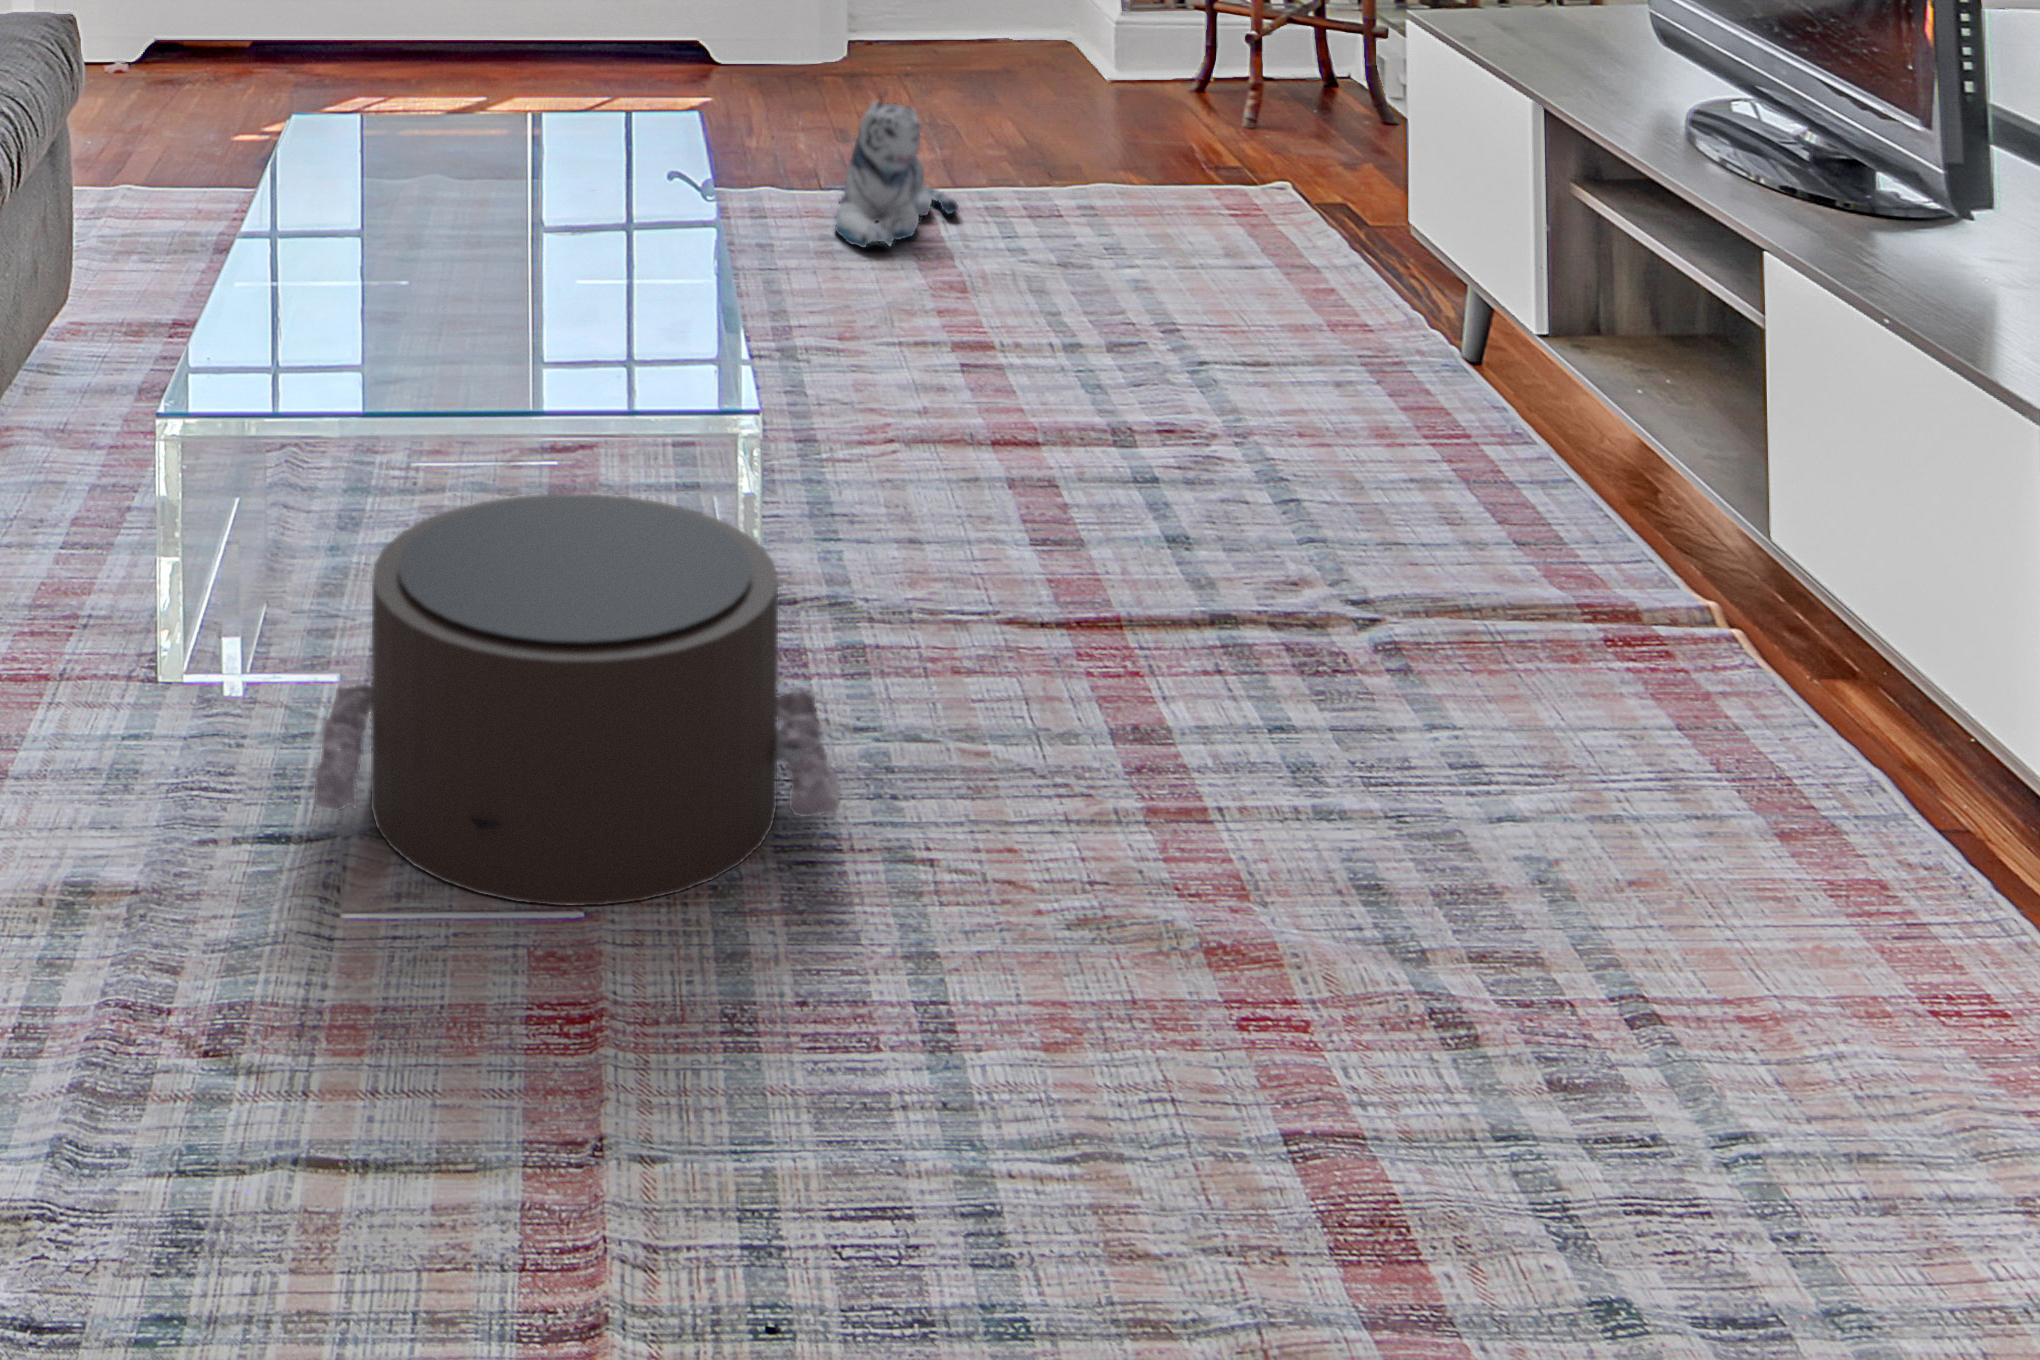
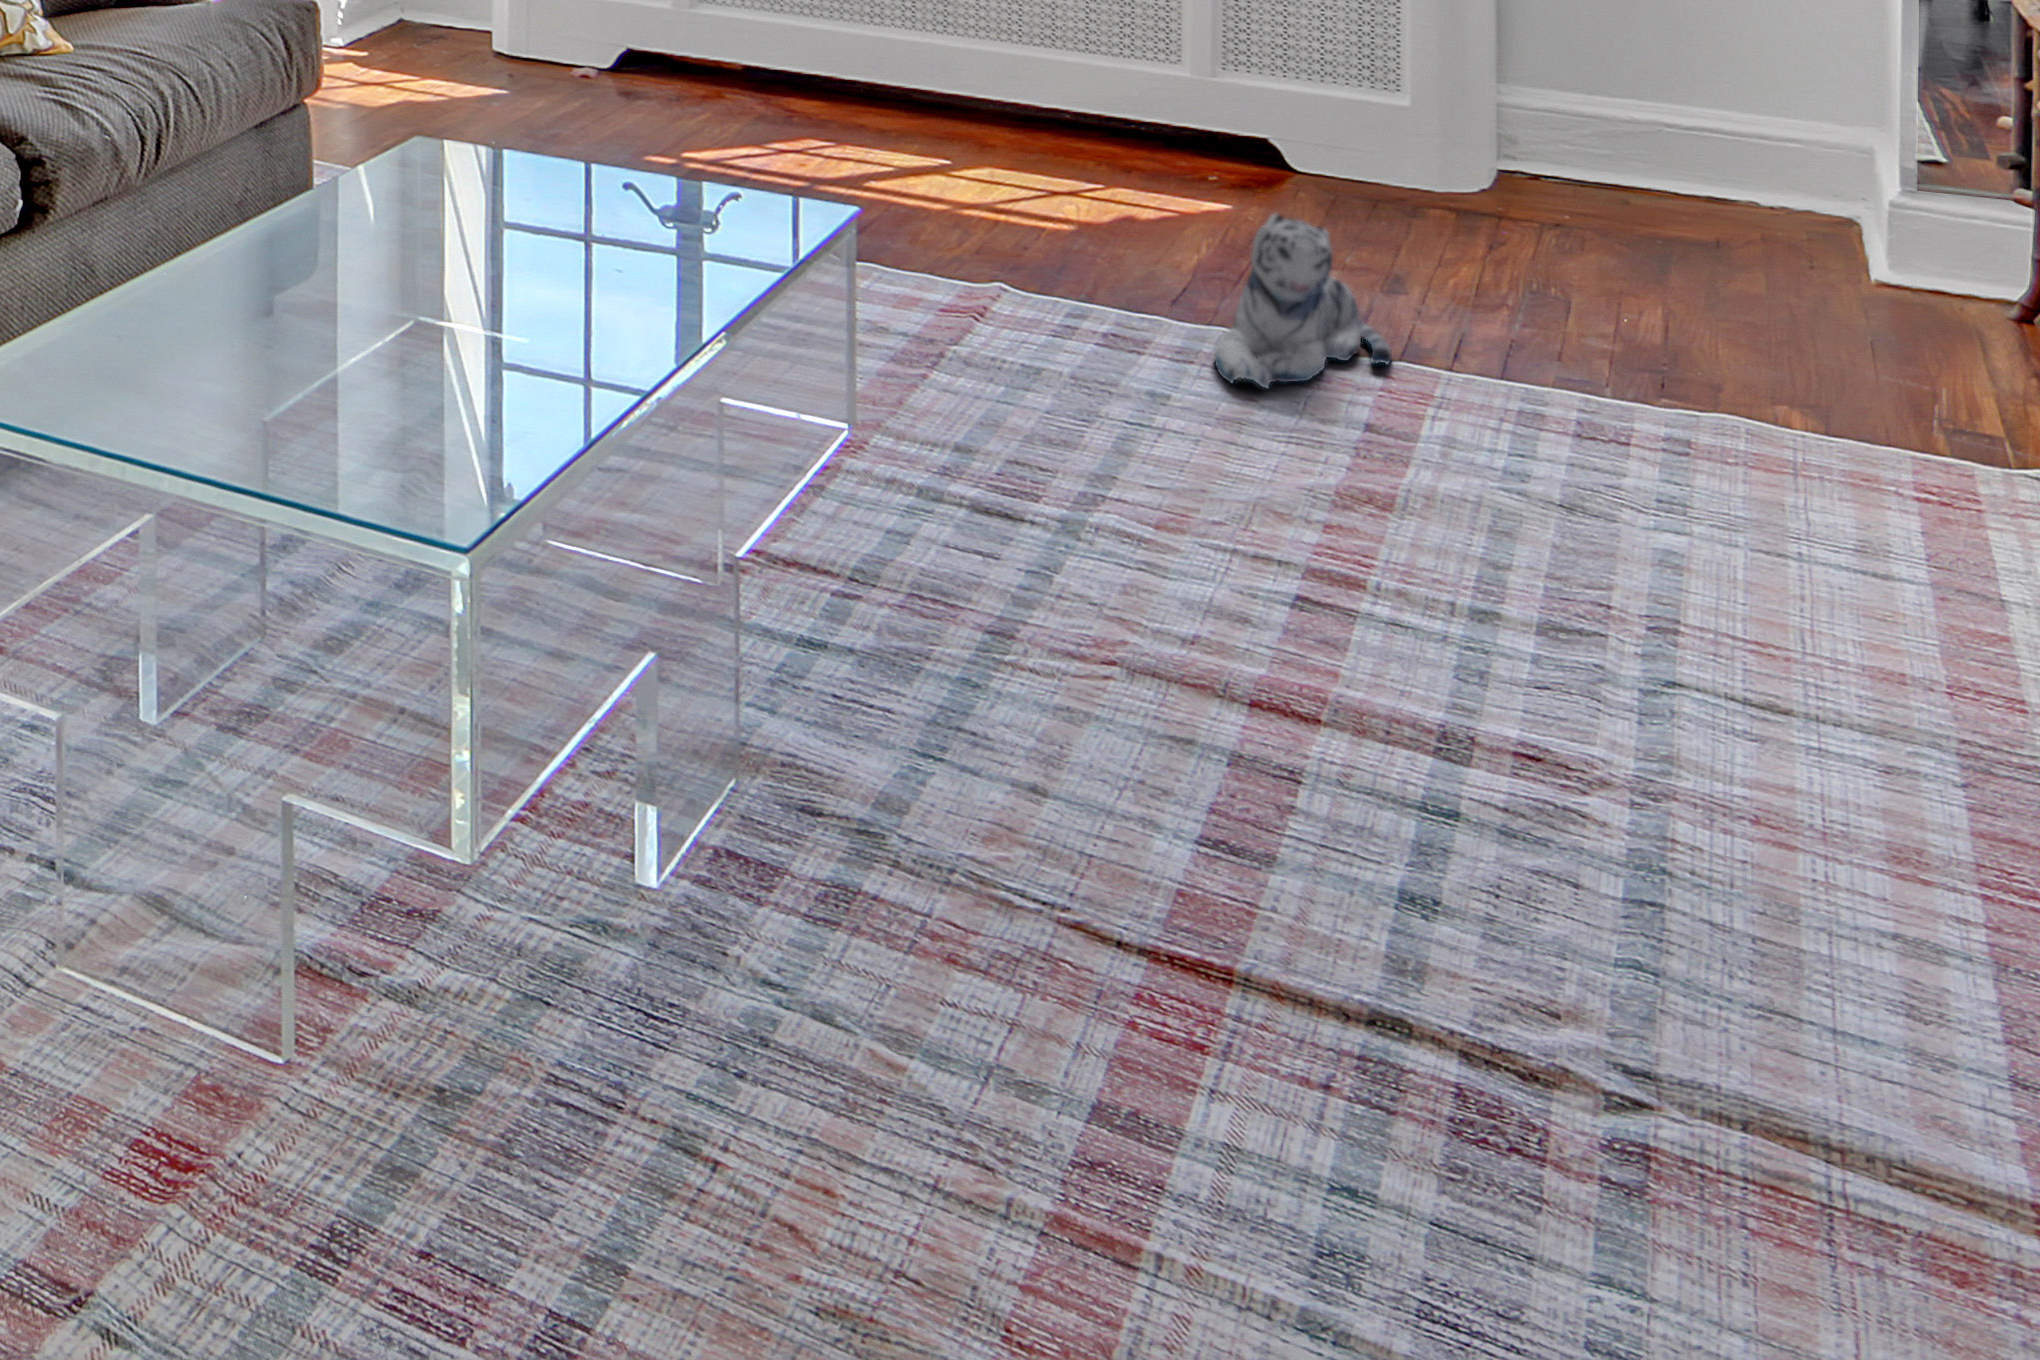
pouf: present [314,494,840,905] -> none [64,559,671,1032]

